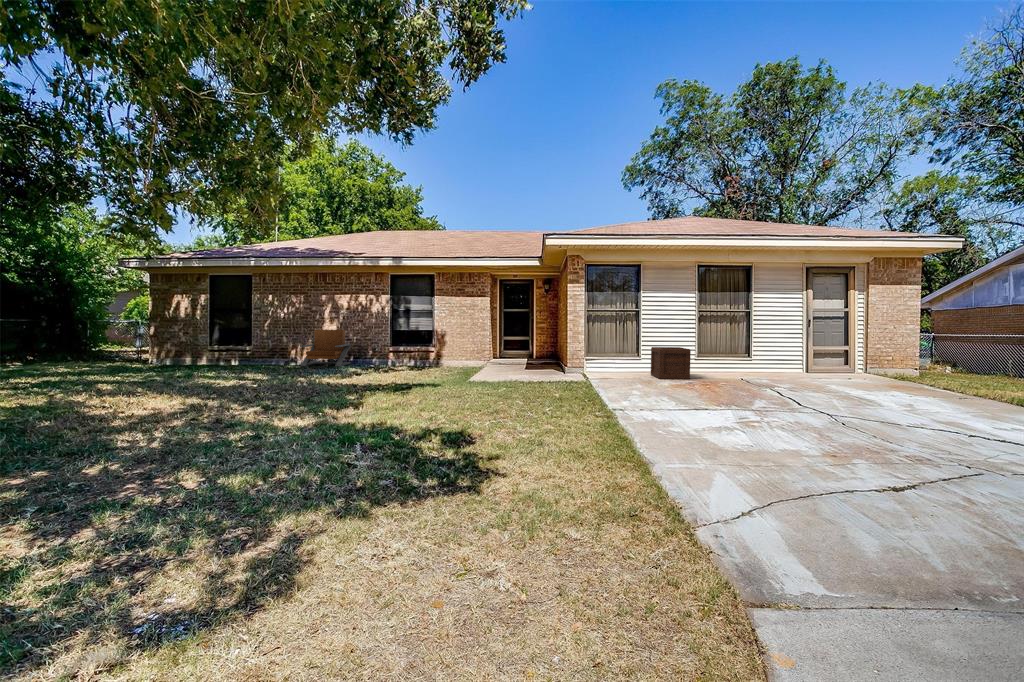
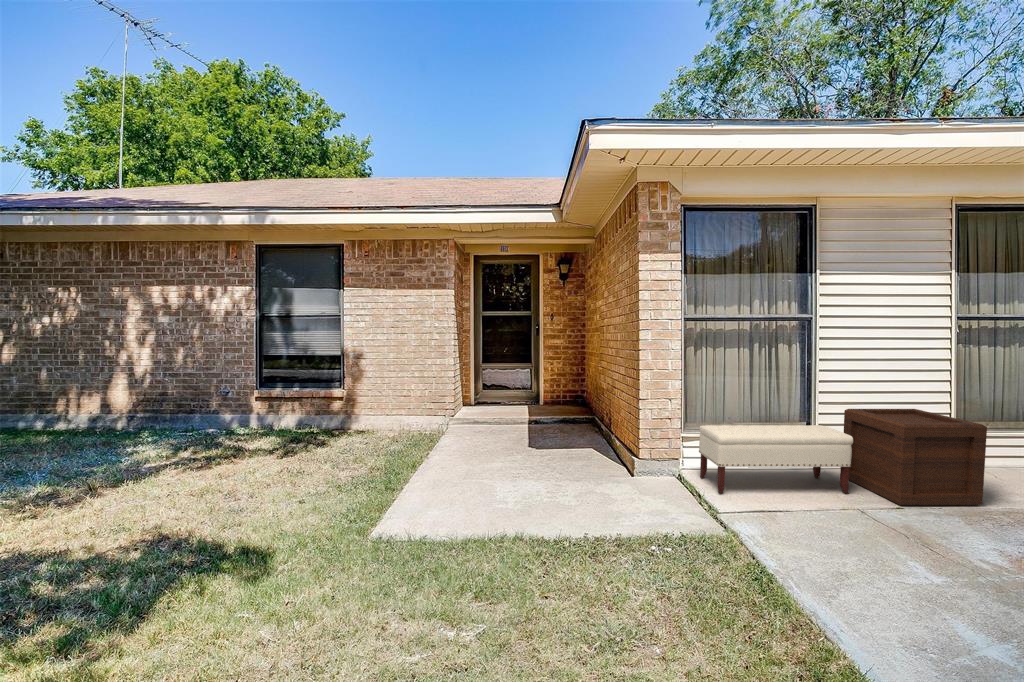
lounge chair: present [300,330,351,366] -> none [28,357,168,442]
bench: none [592,353,647,377] -> present [699,425,853,494]

